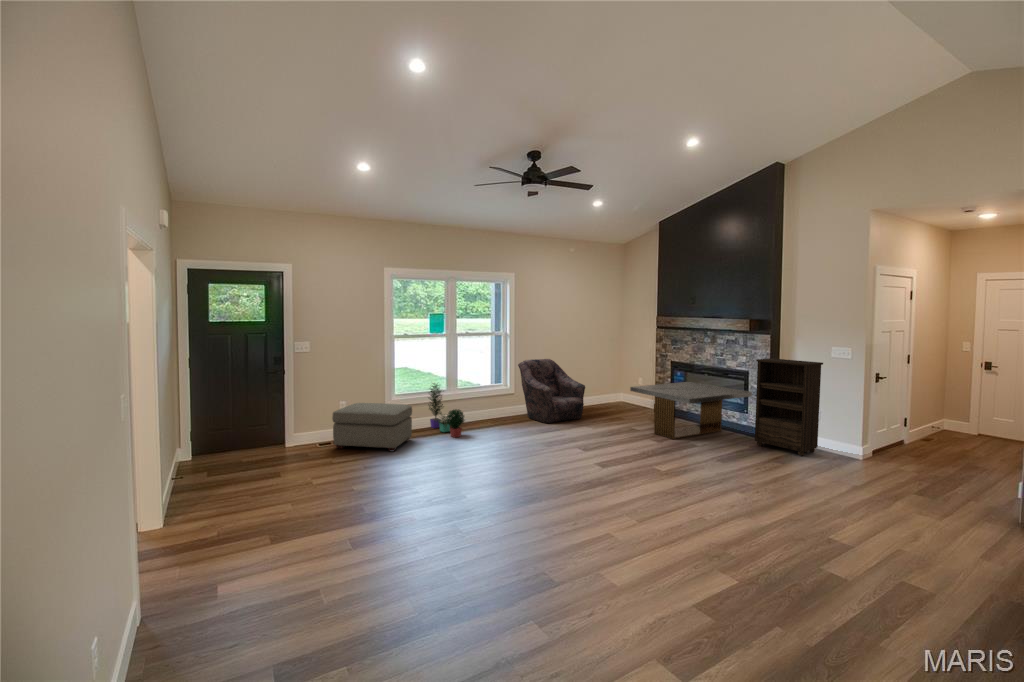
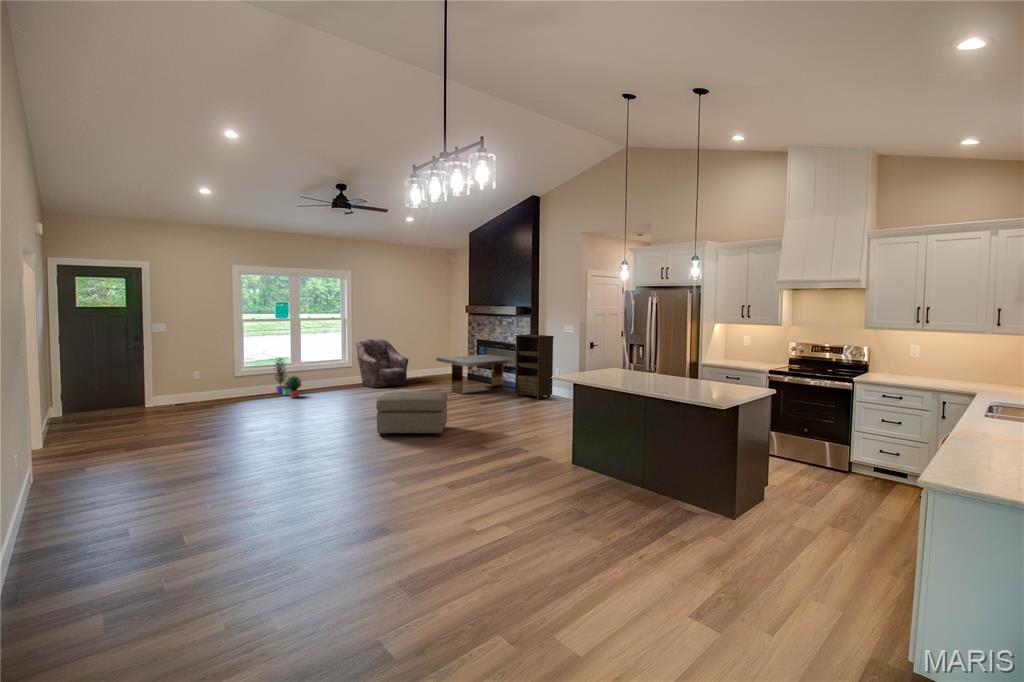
ottoman: present [332,403,412,451] -> present [376,391,448,437]

